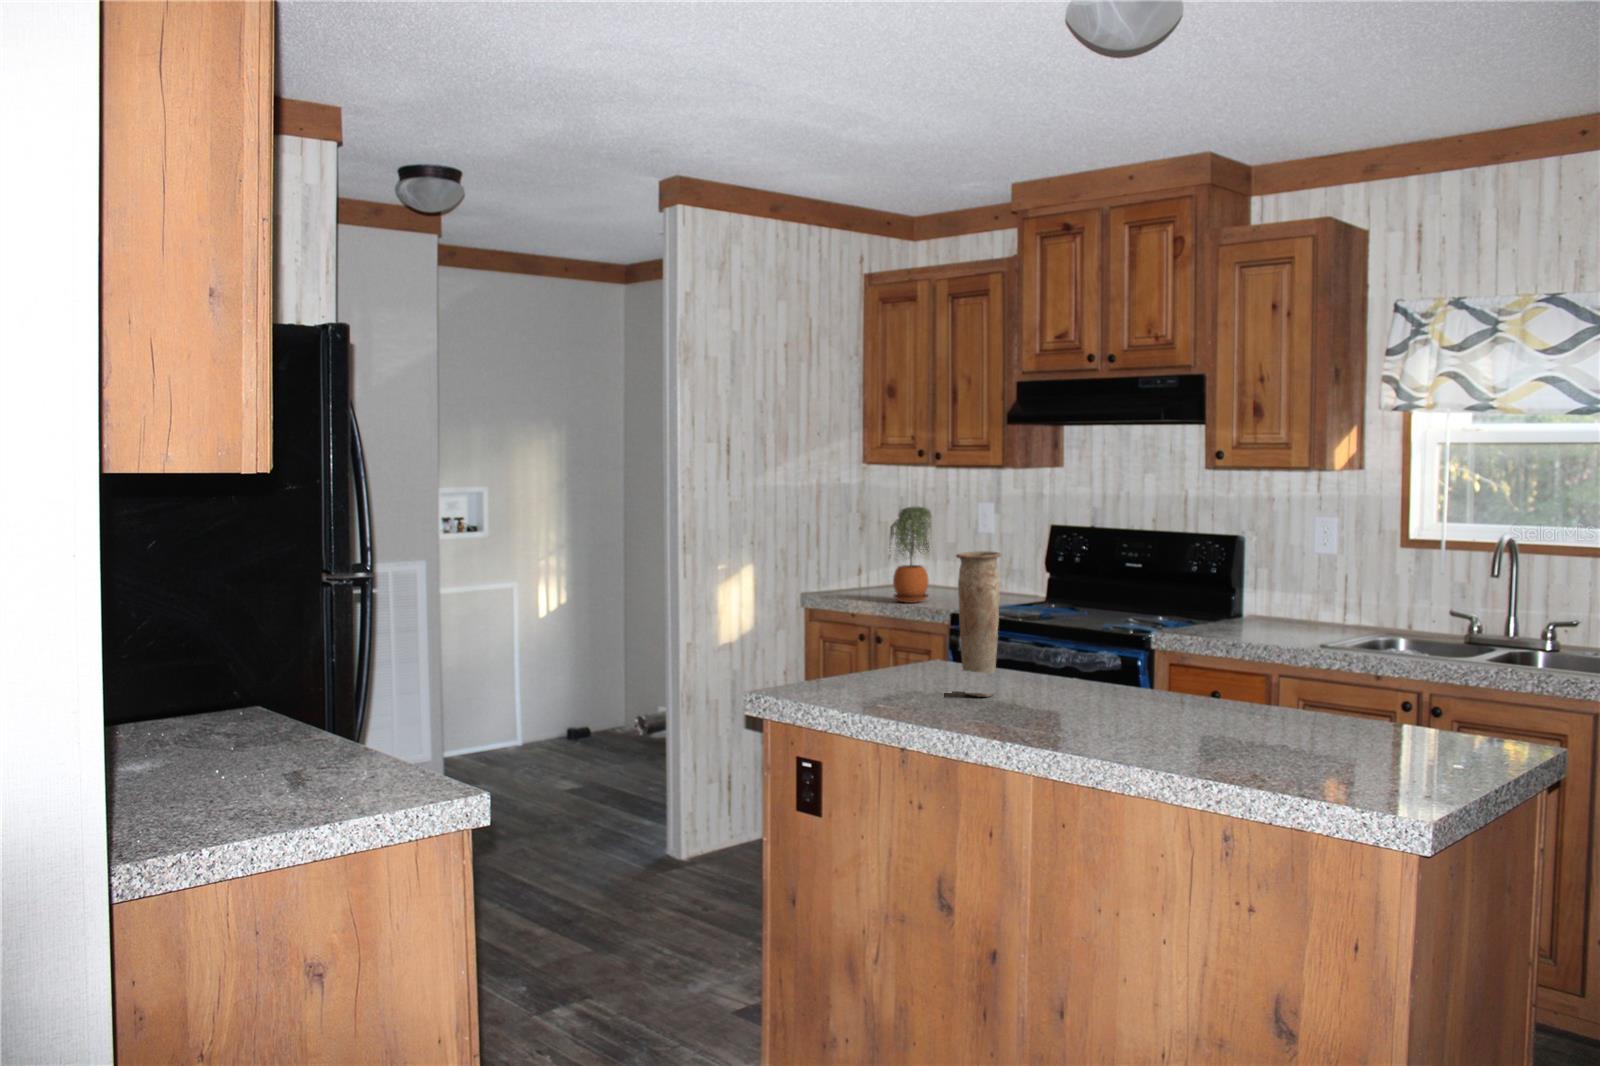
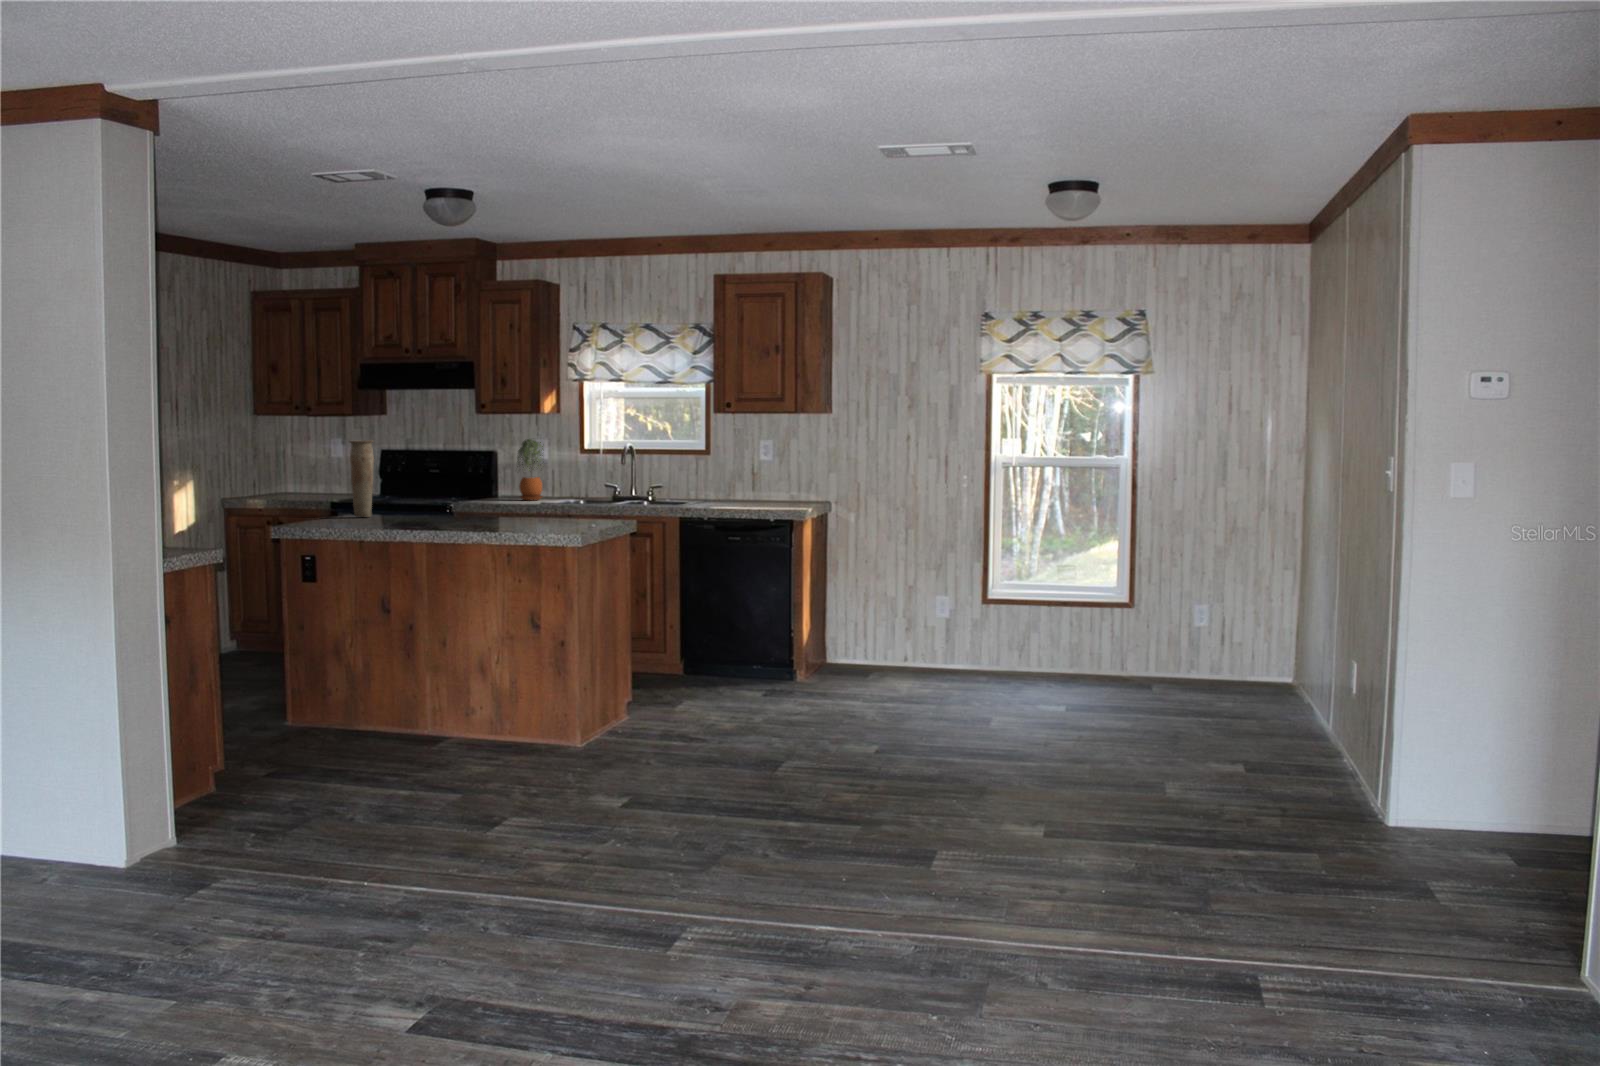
potted plant: present [889,507,932,603] -> present [517,439,544,500]

